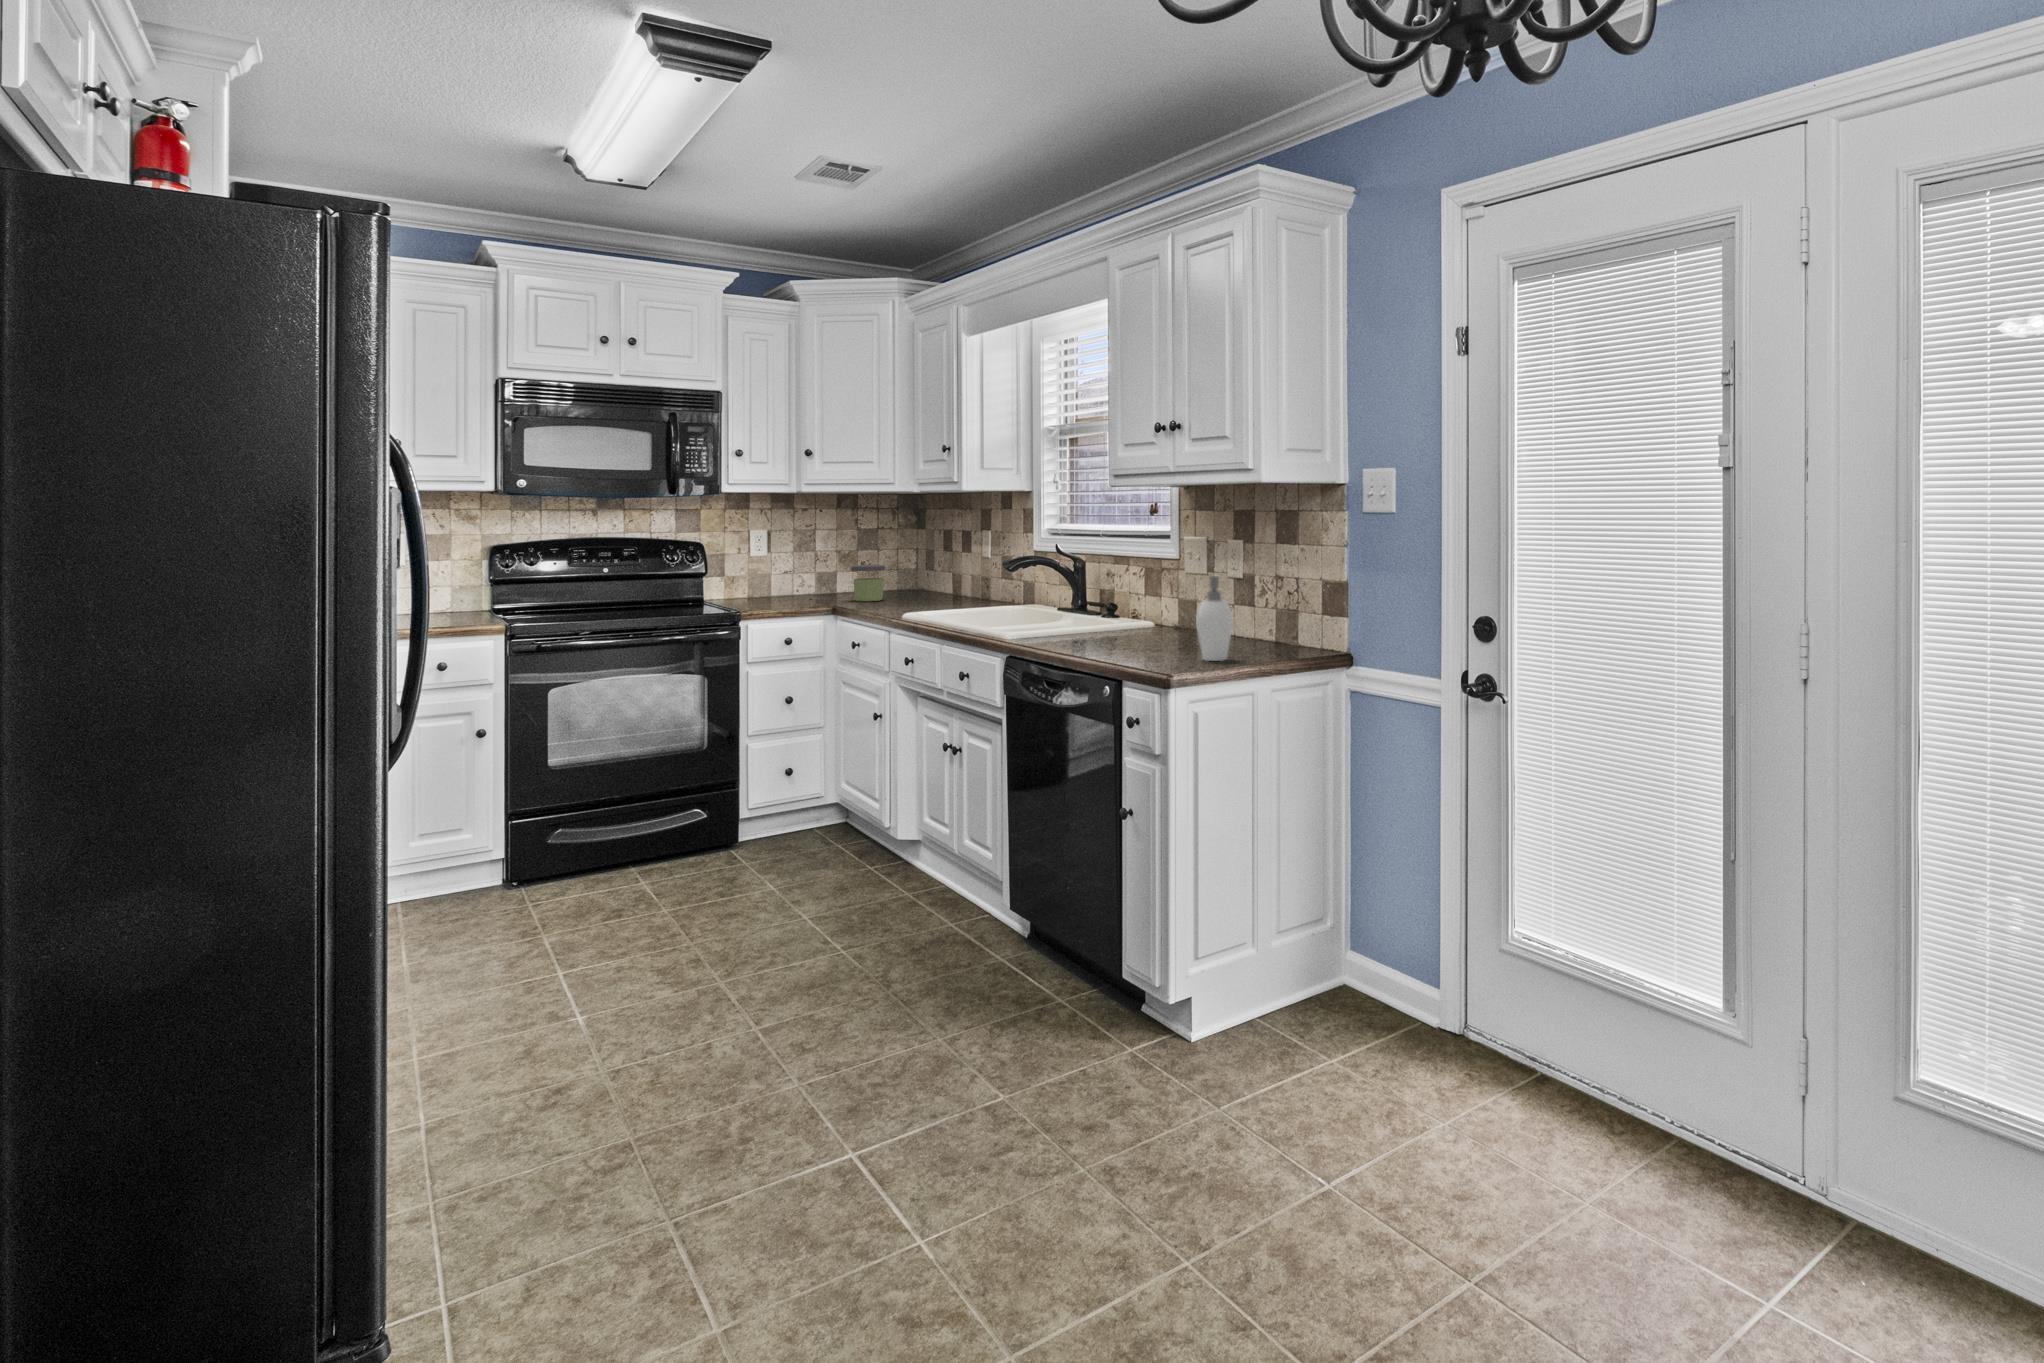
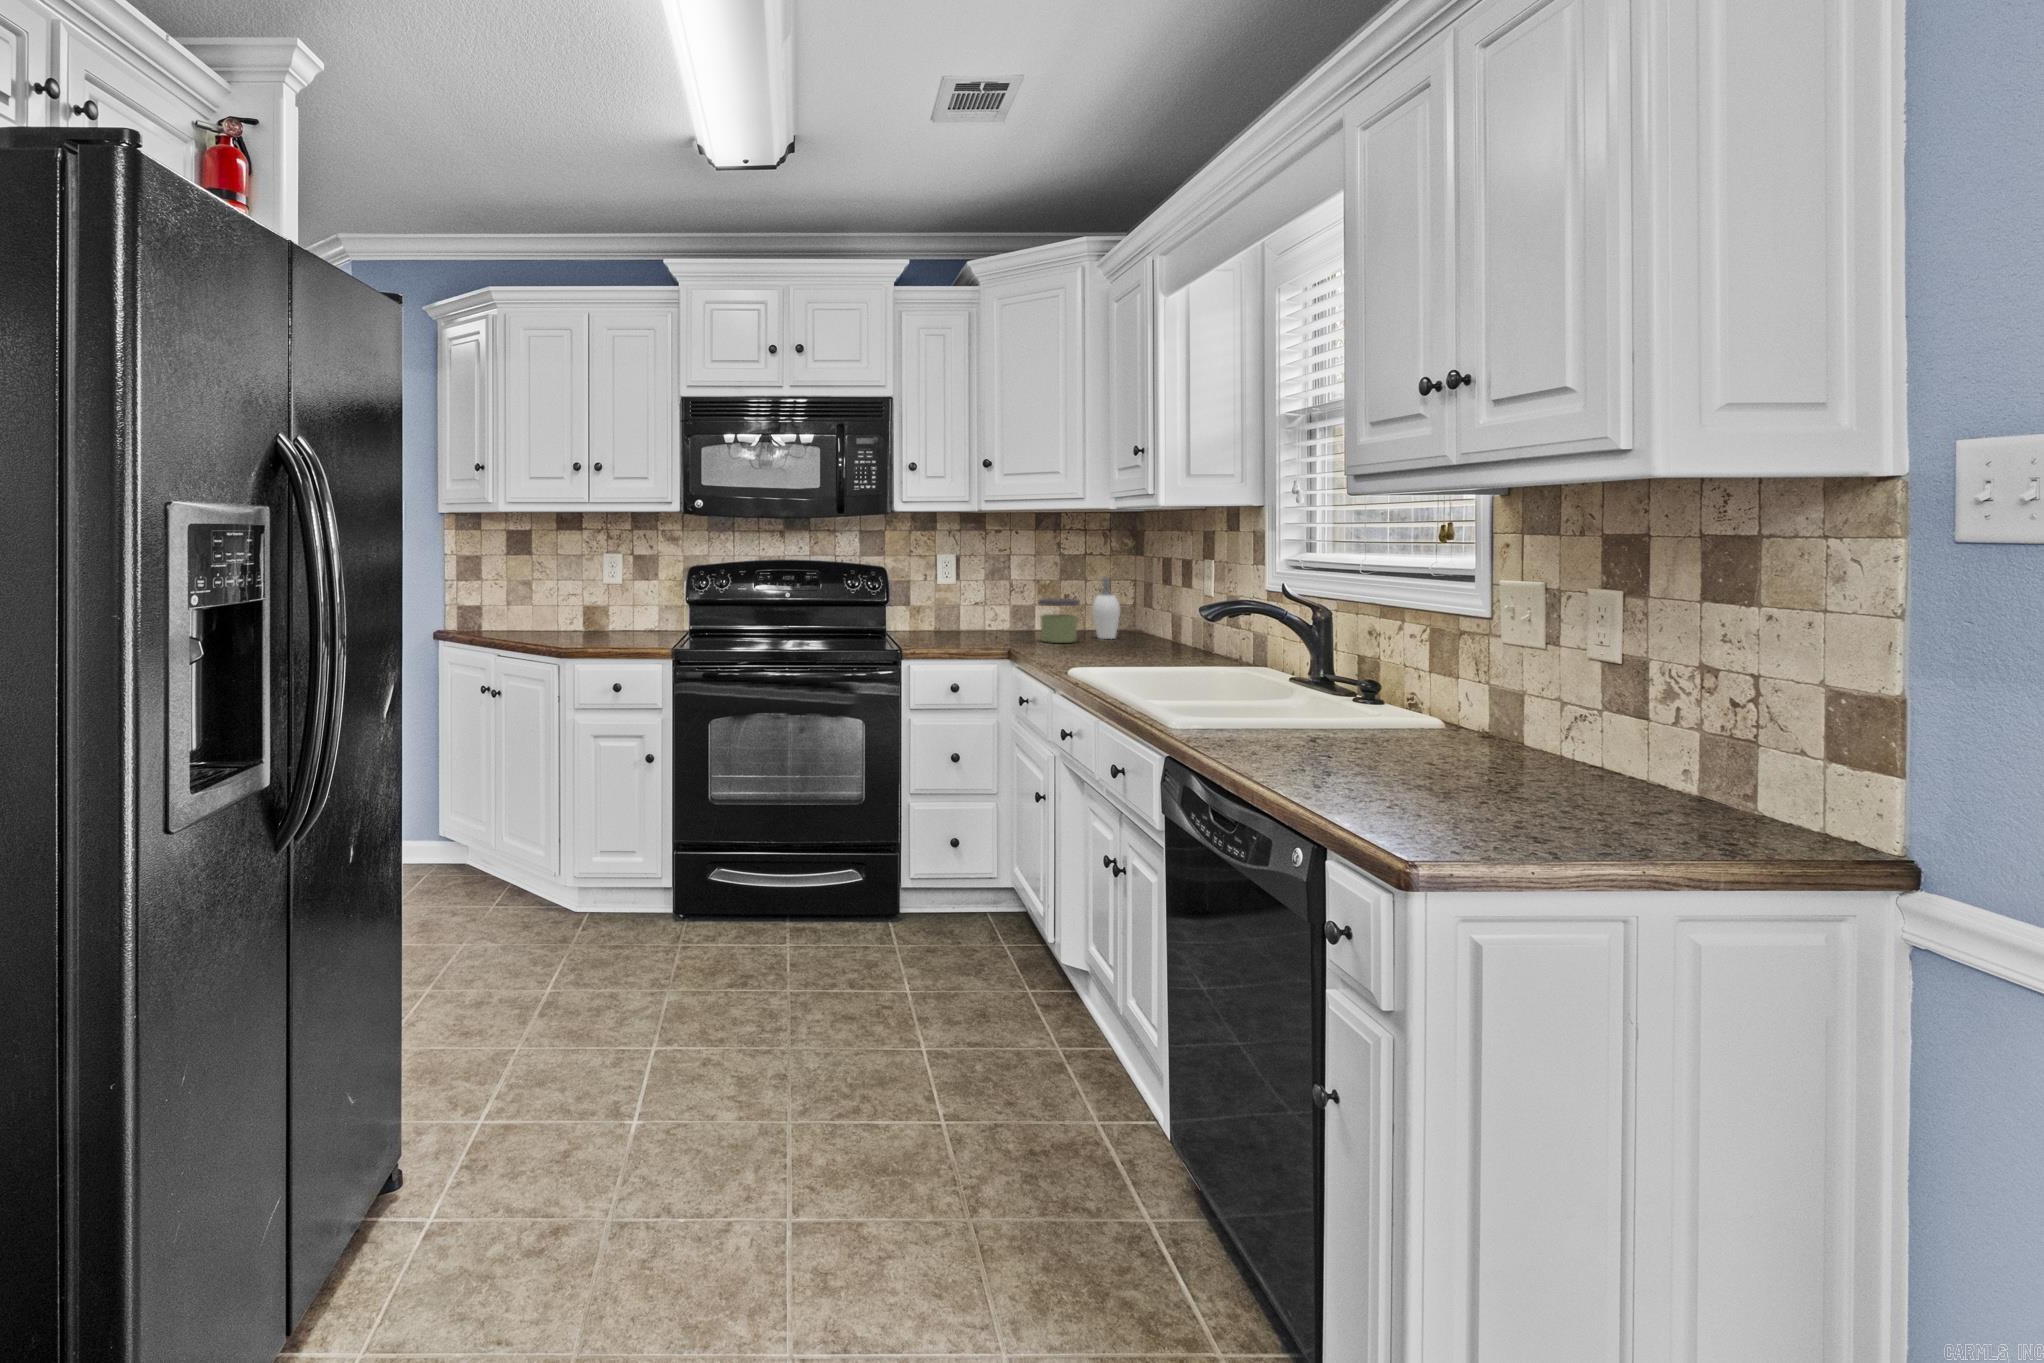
soap dispenser: present [1196,576,1233,661] -> present [1092,577,1120,639]

